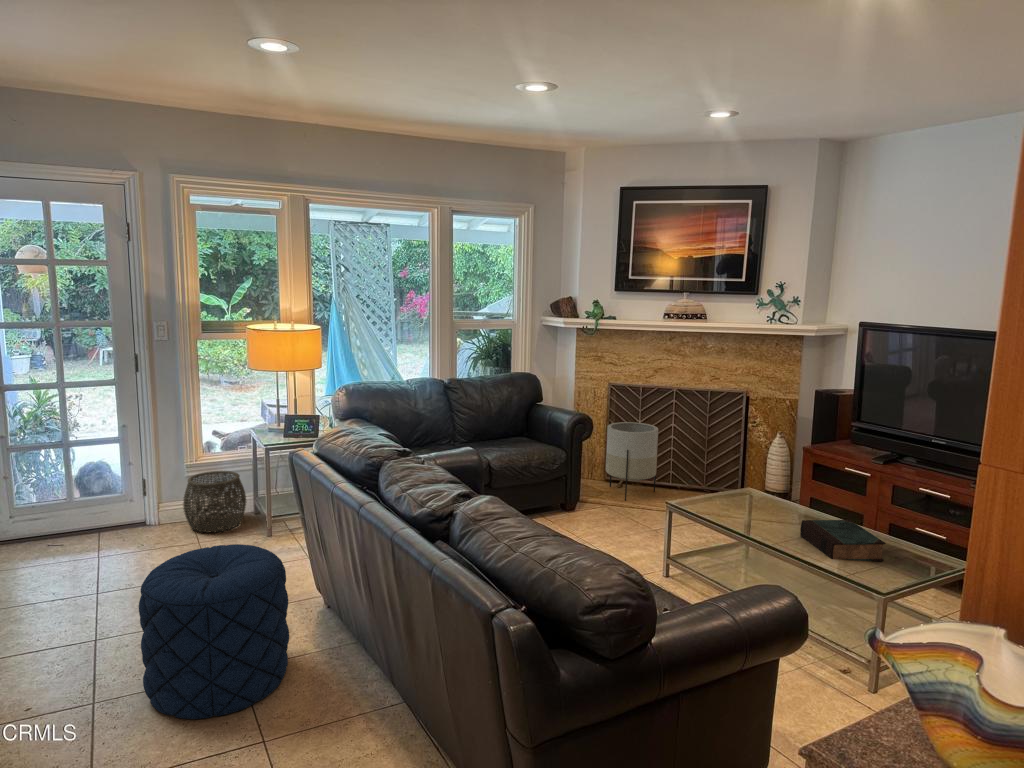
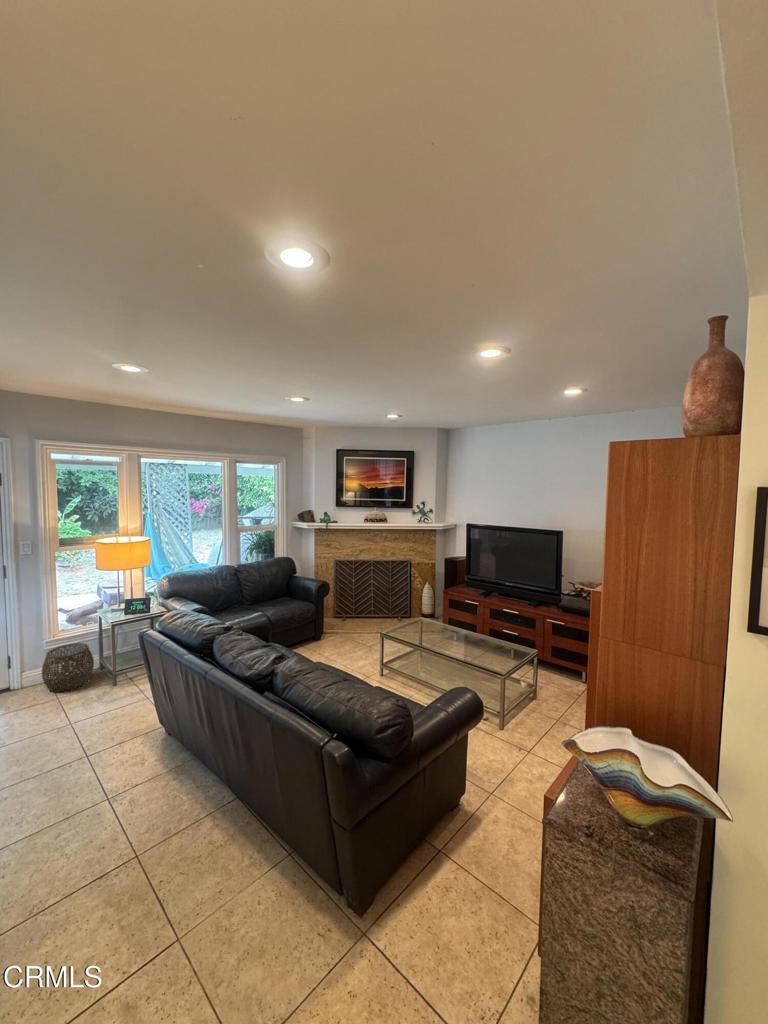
planter: present [606,422,658,501] -> none [336,582,365,629]
book: present [800,520,886,561] -> none [451,633,494,658]
pouf: present [139,544,289,719] -> none [29,706,148,851]

